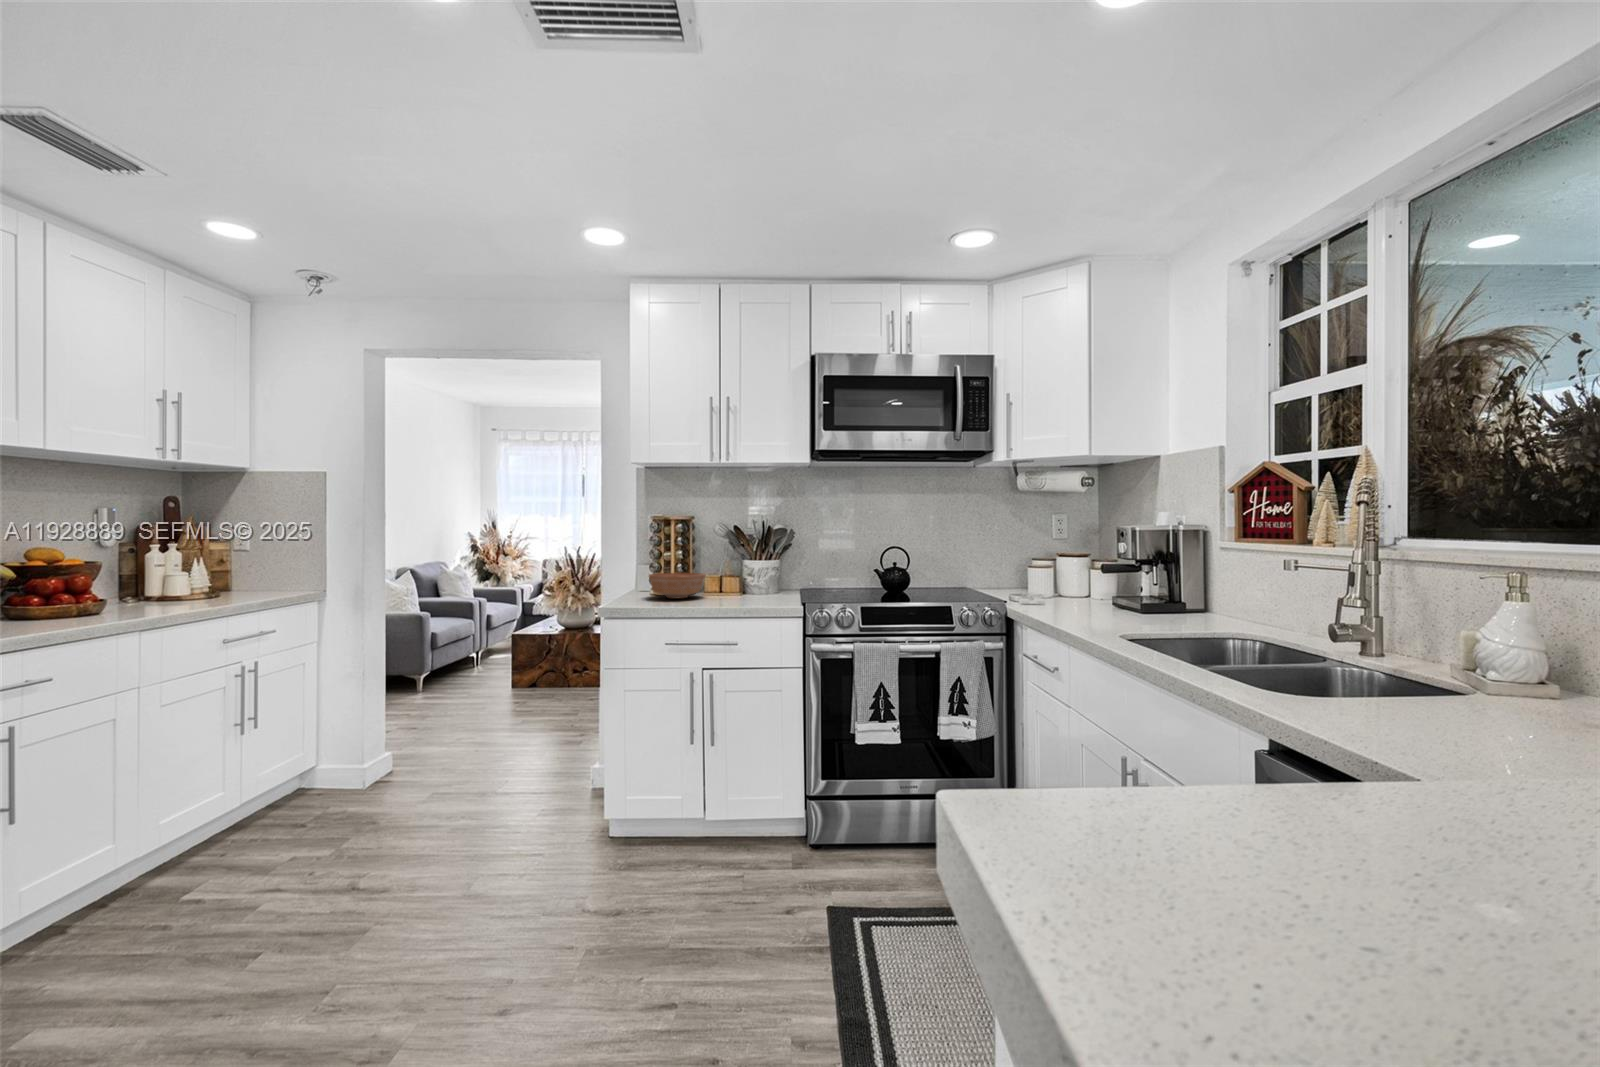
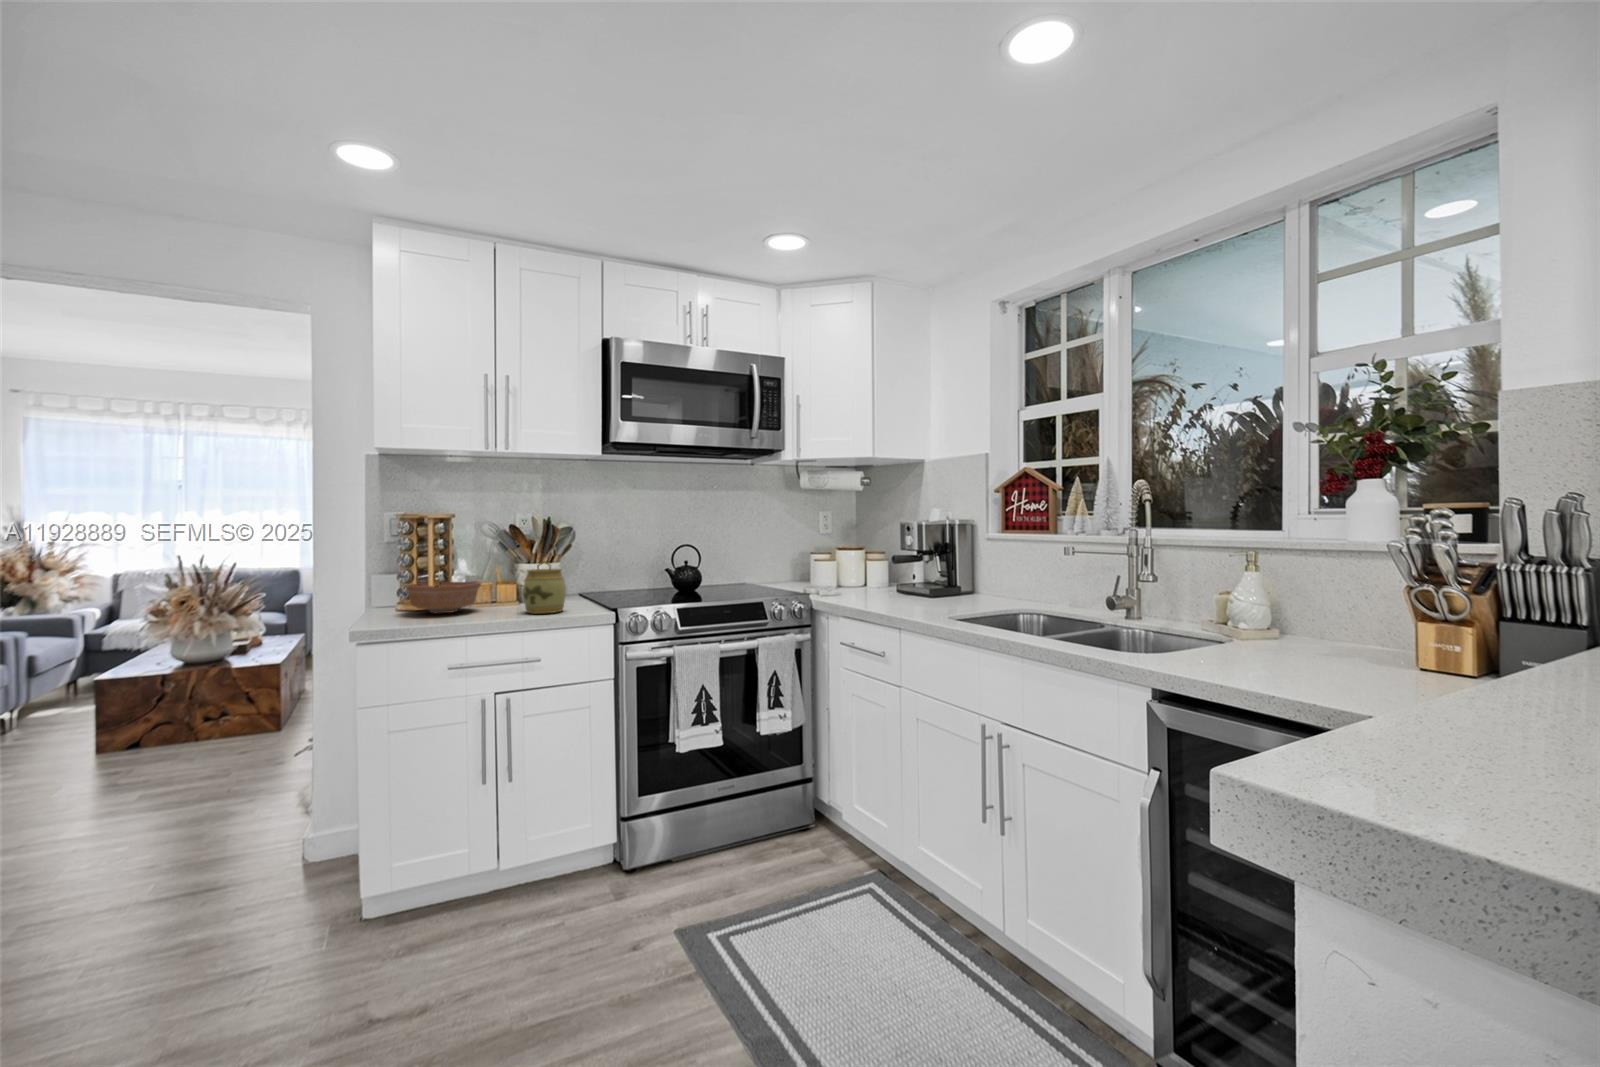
jar: none [732,557,767,604] -> present [523,561,566,614]

